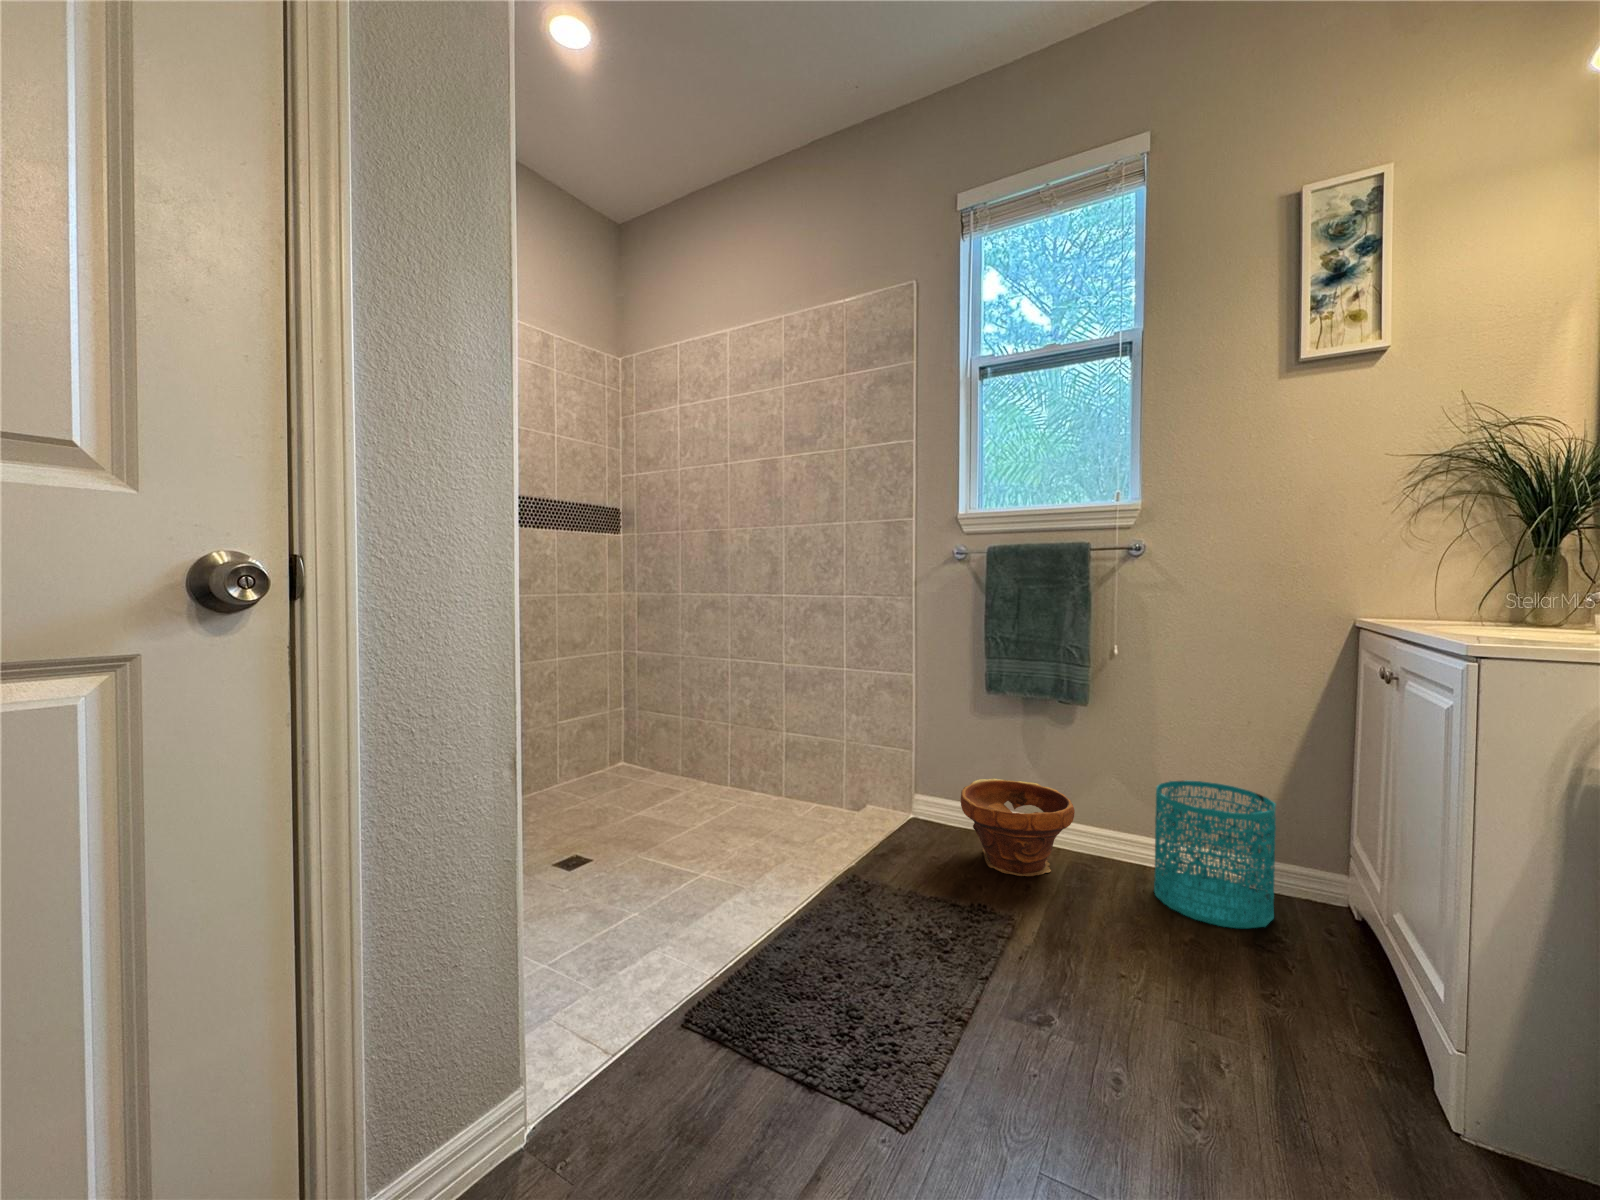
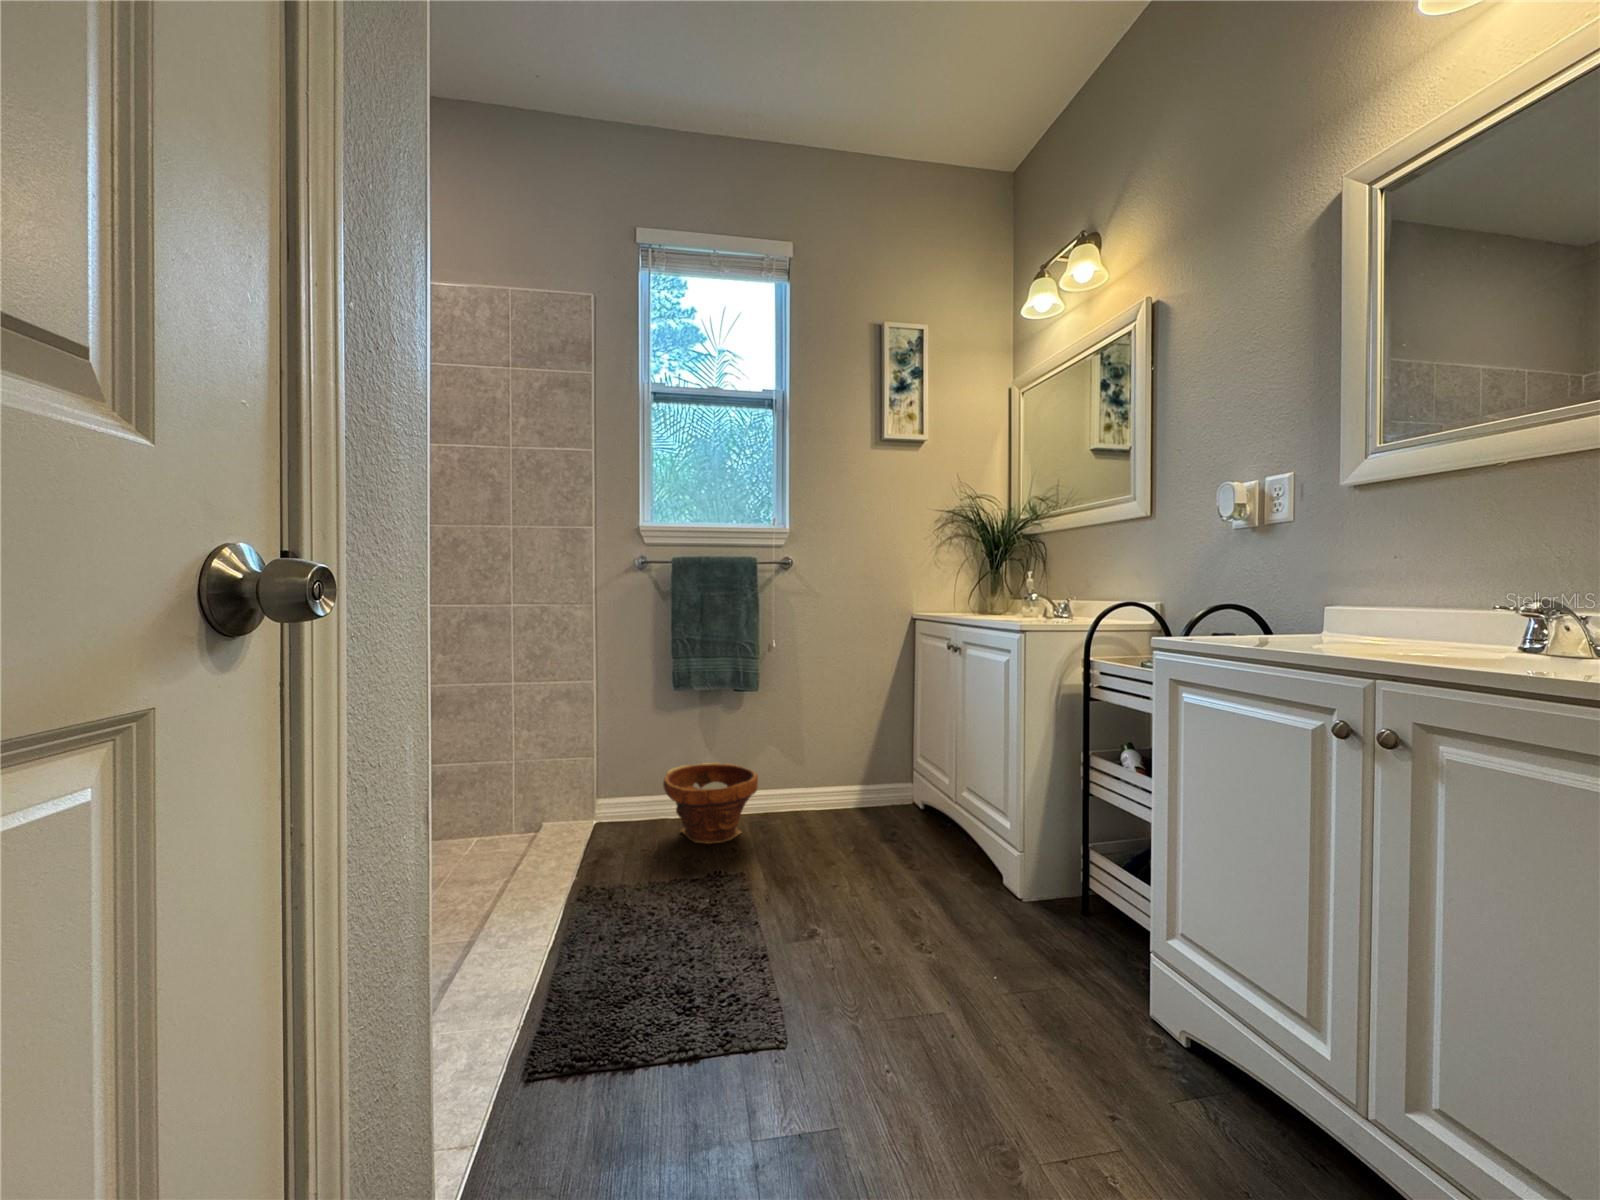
wastebasket: present [1154,781,1276,928] -> none [813,736,886,835]

